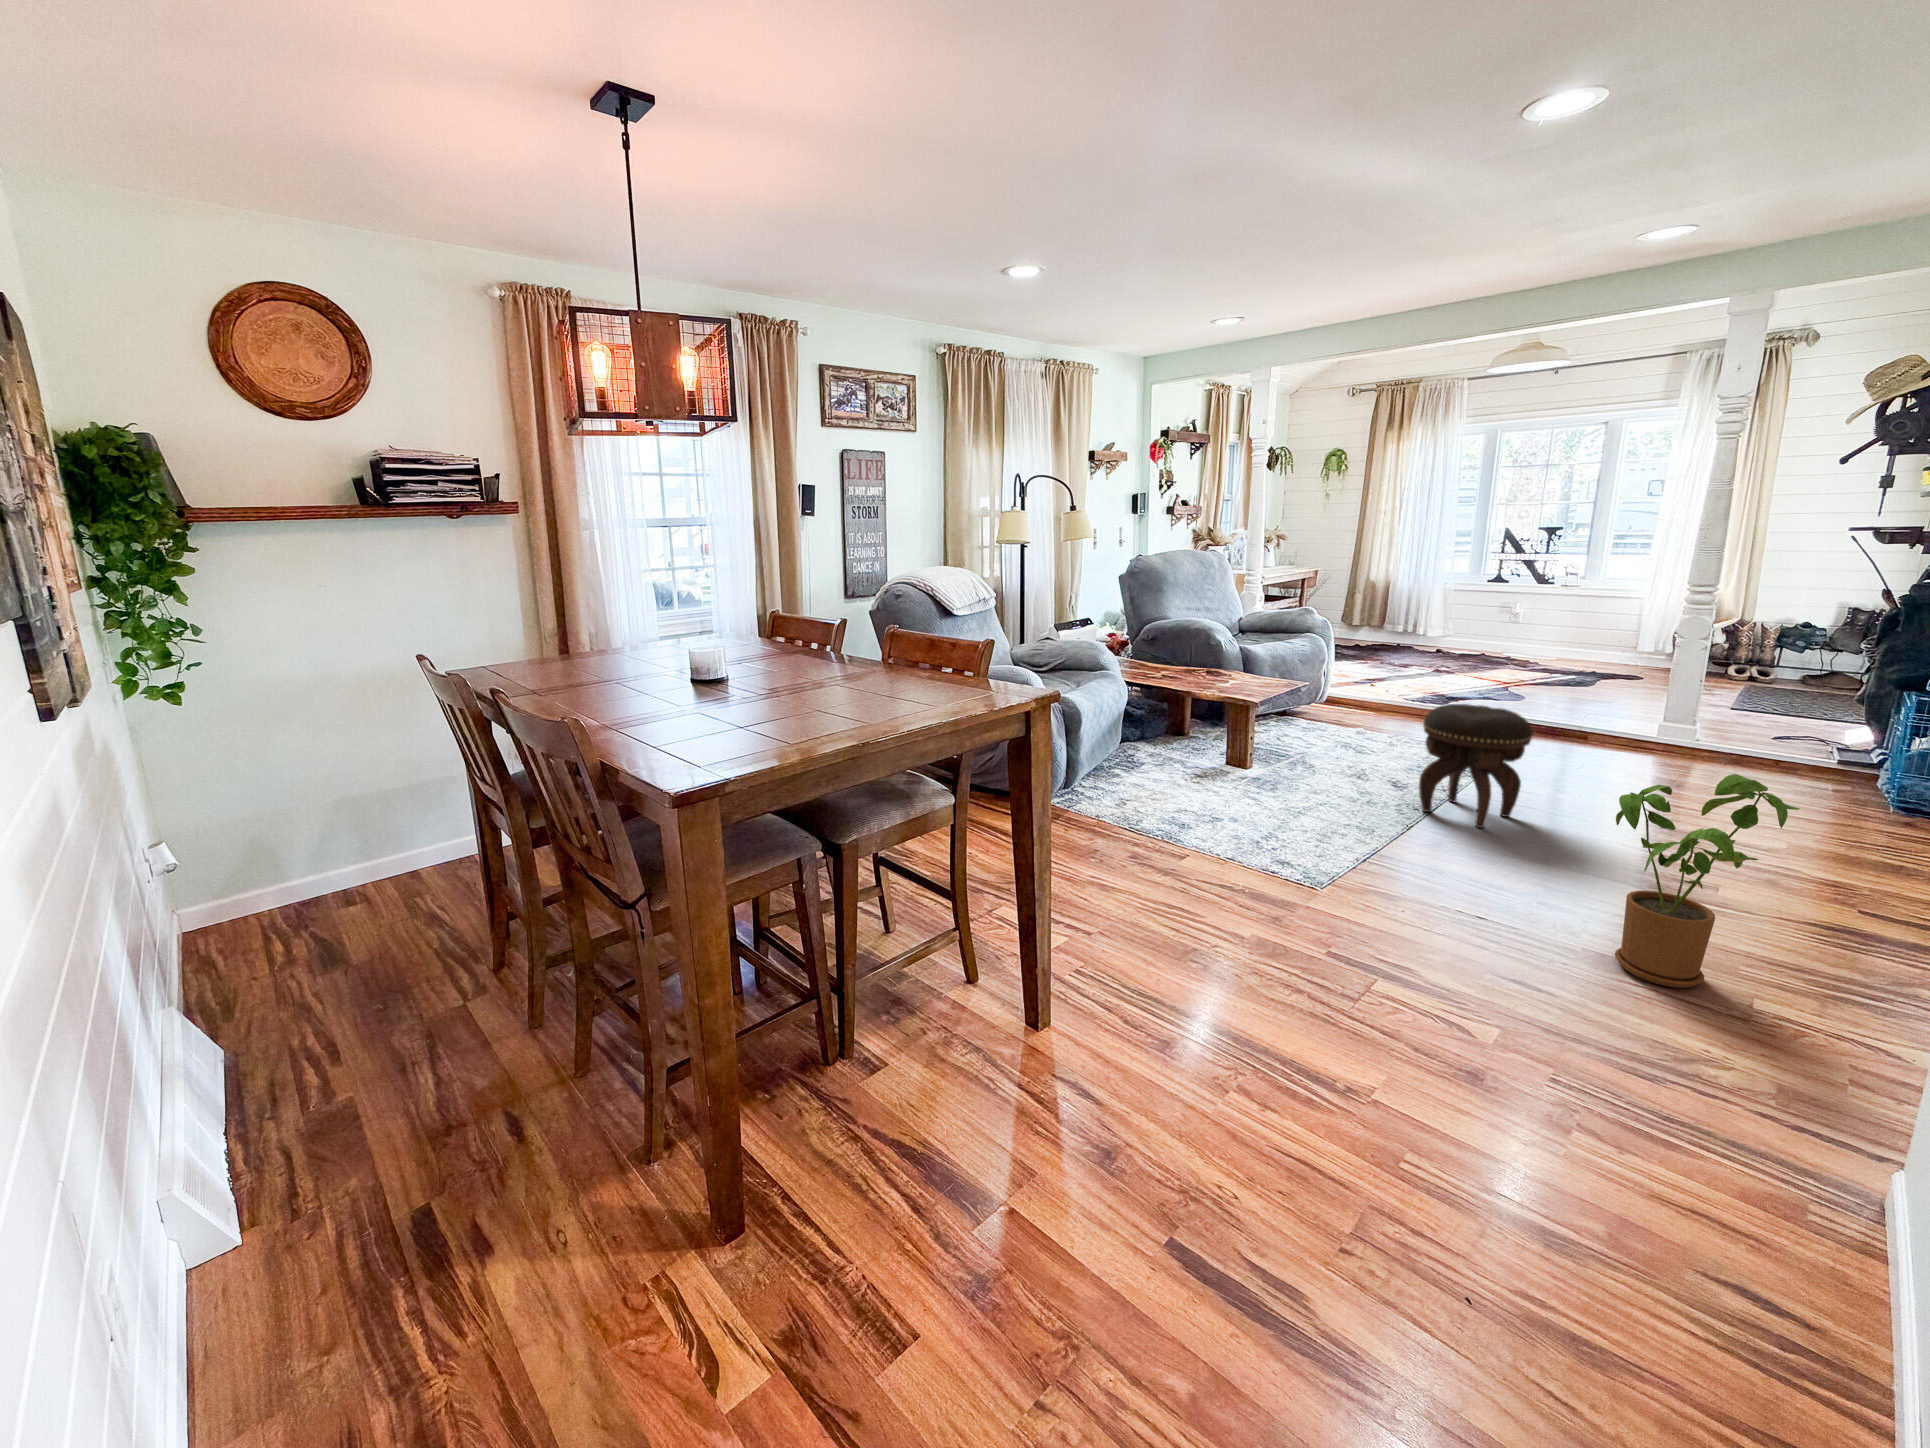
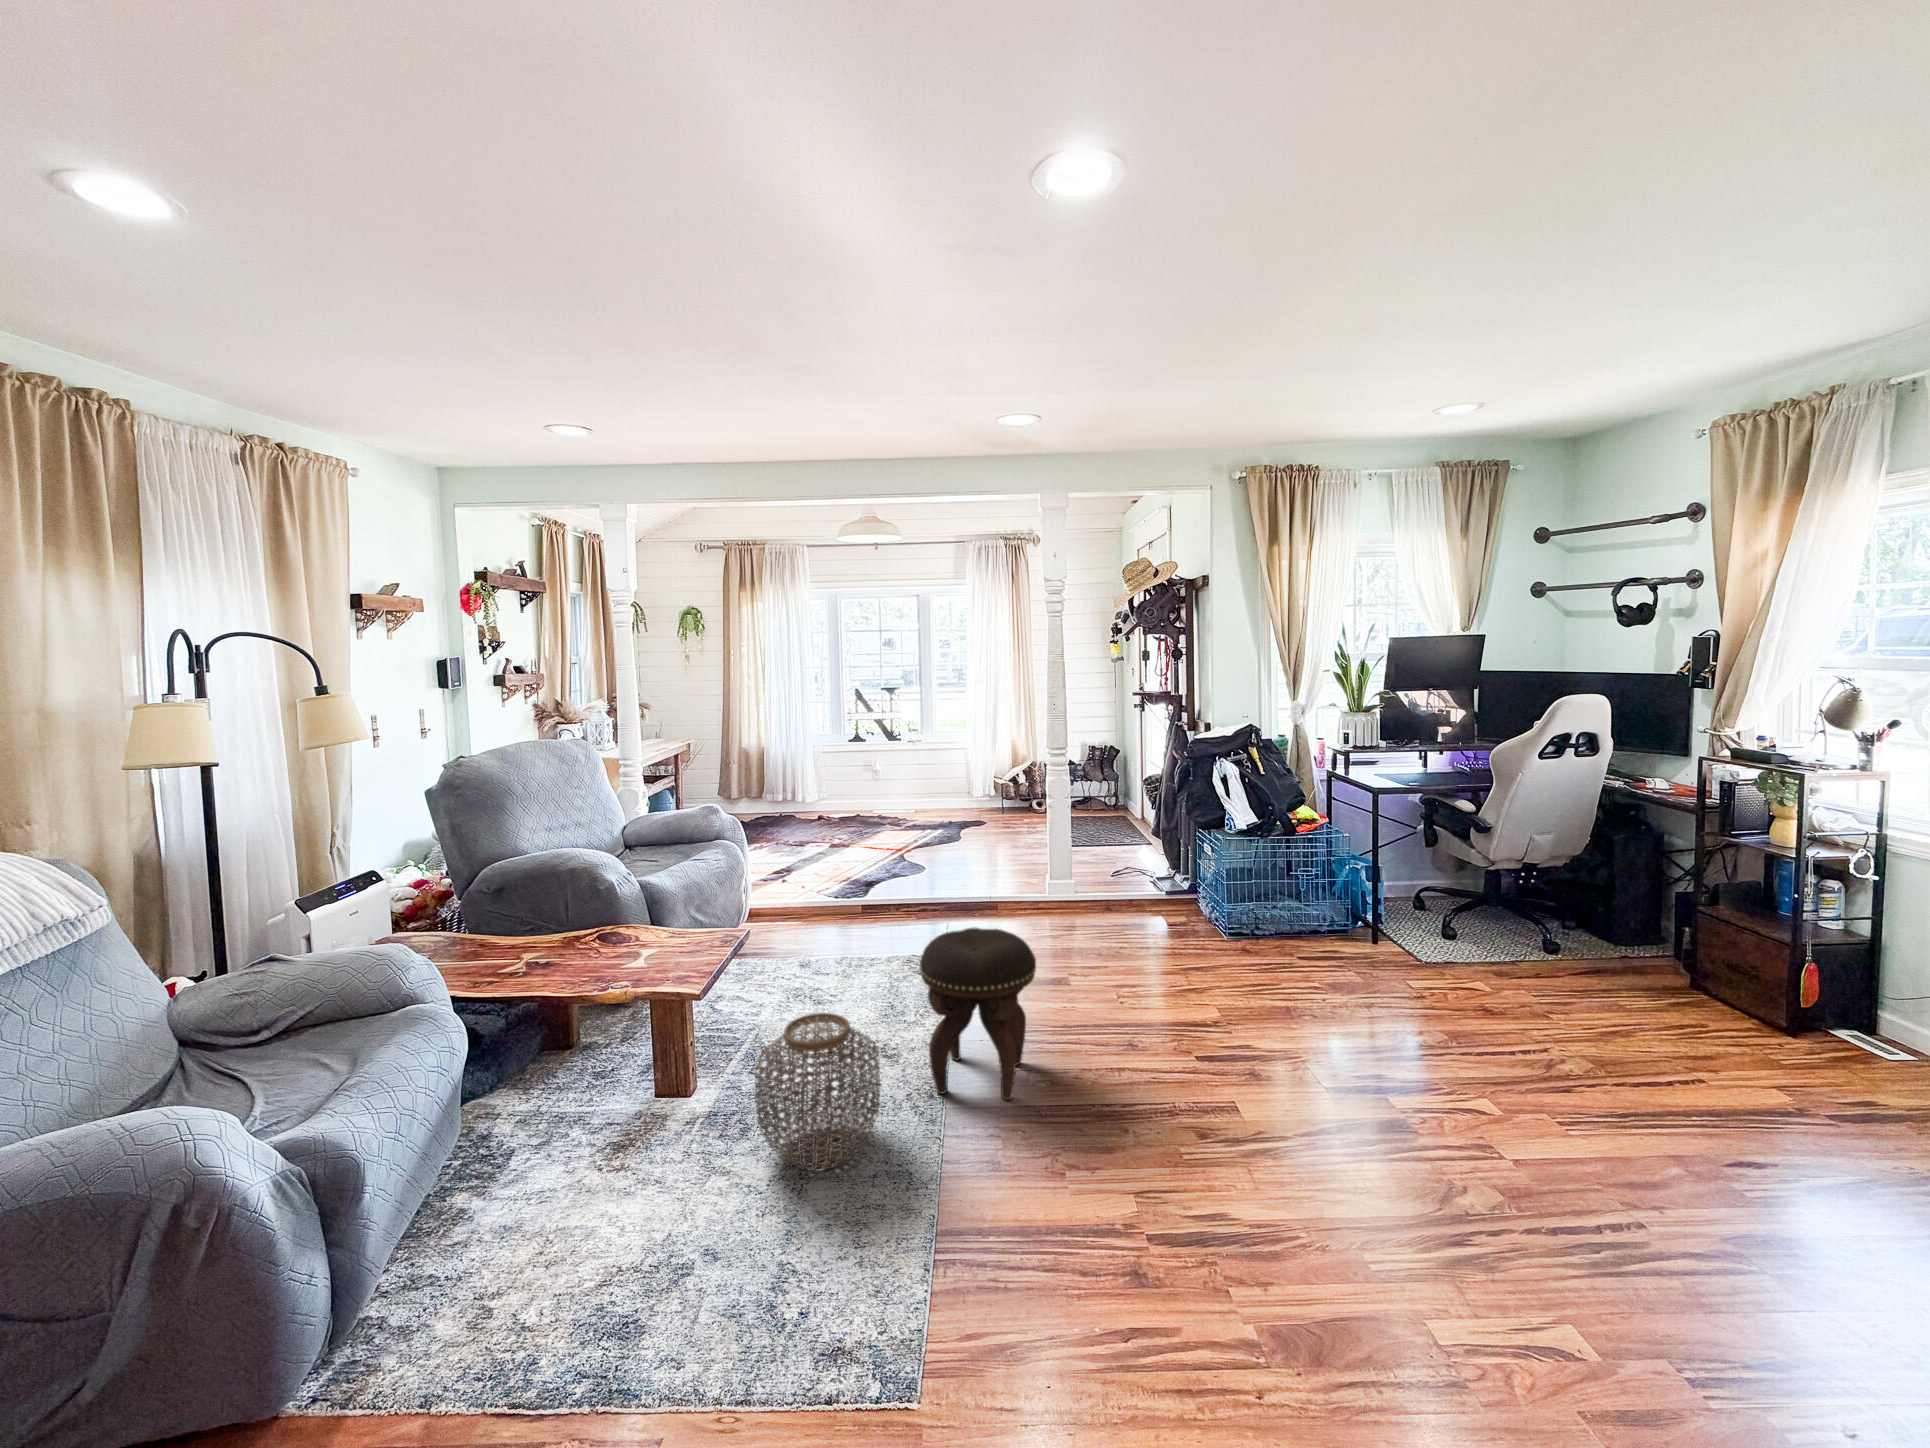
woven basket: none [1279,725,1369,817] -> present [755,1013,880,1171]
house plant: present [1615,774,1800,988] -> none [1243,1022,1438,1350]

